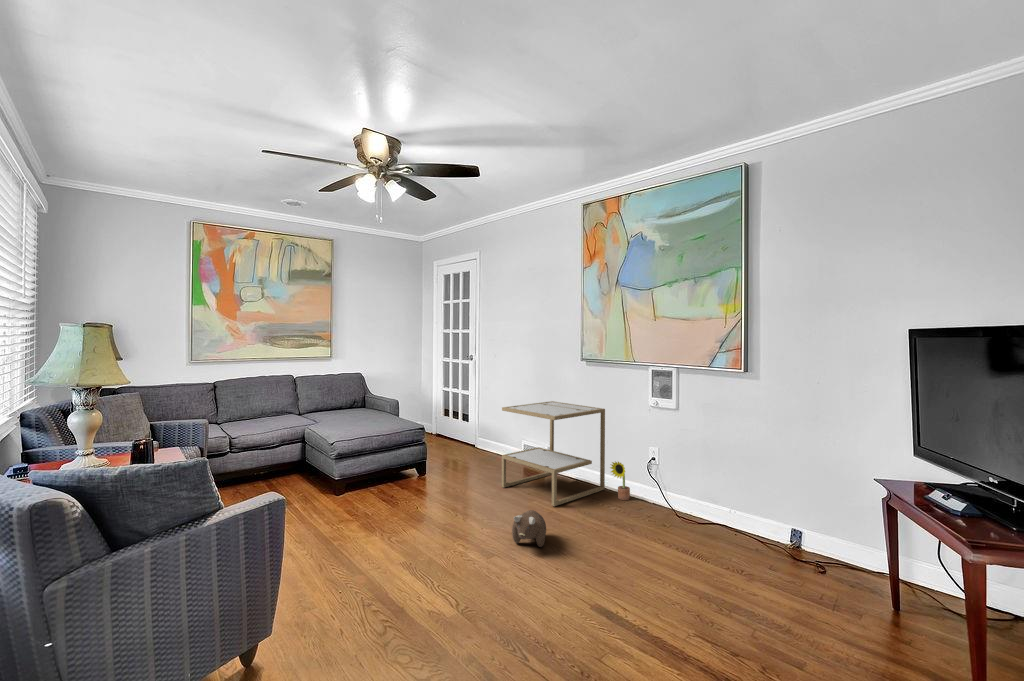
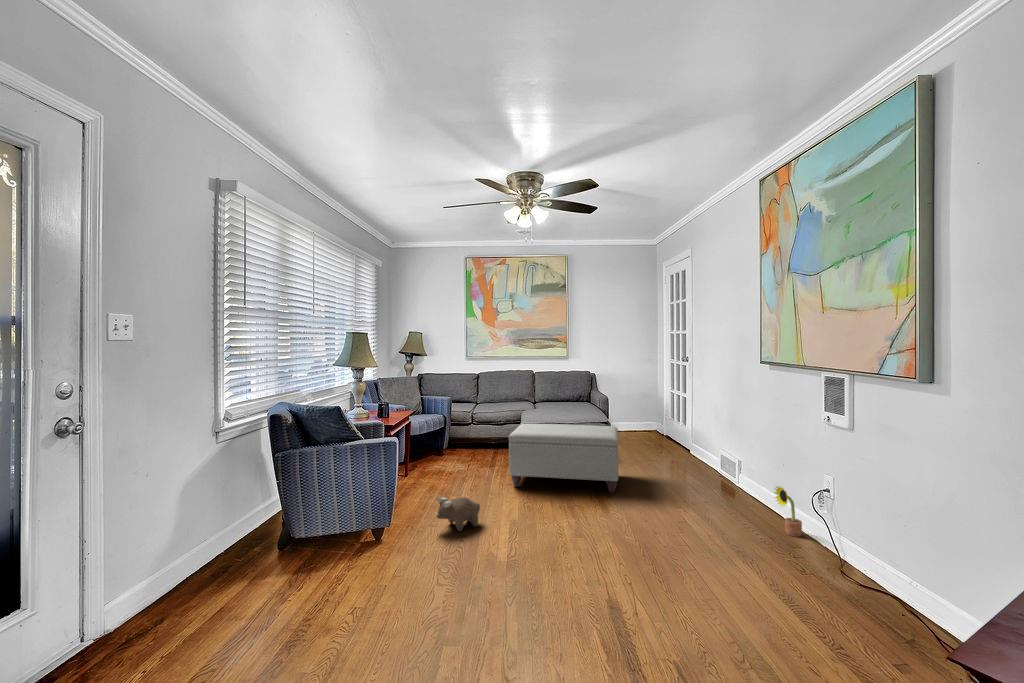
side table: present [502,401,605,506] -> none [664,408,781,520]
ottoman: none [335,431,469,519] -> present [509,424,618,493]
plush toy: present [512,510,546,547] -> present [436,497,480,531]

